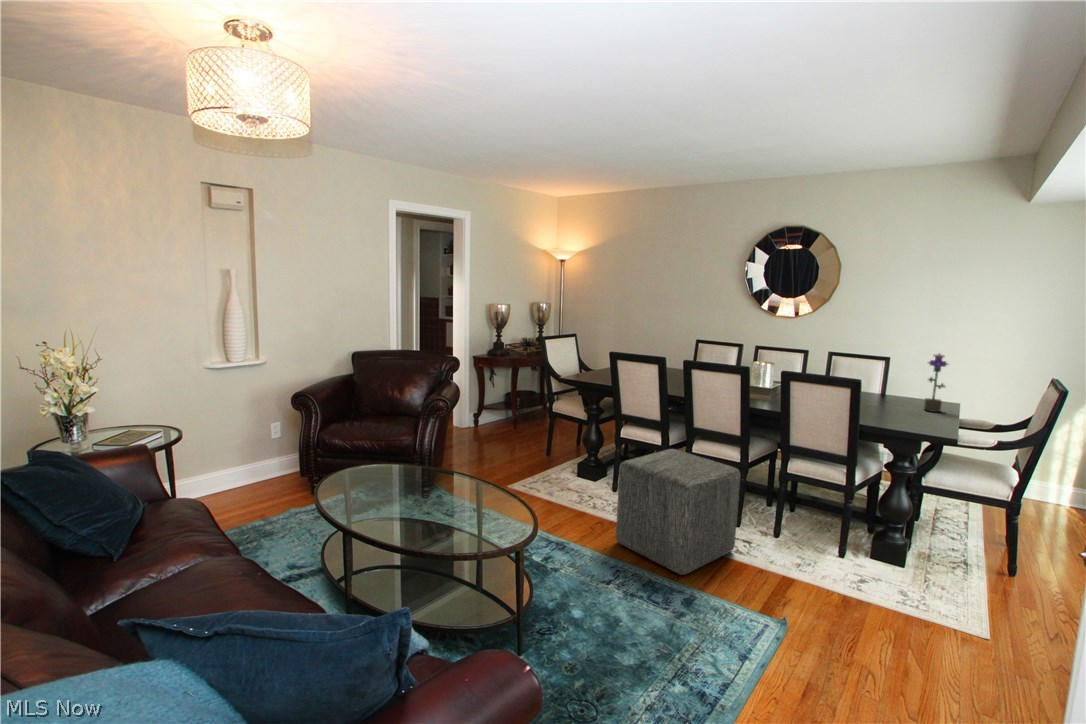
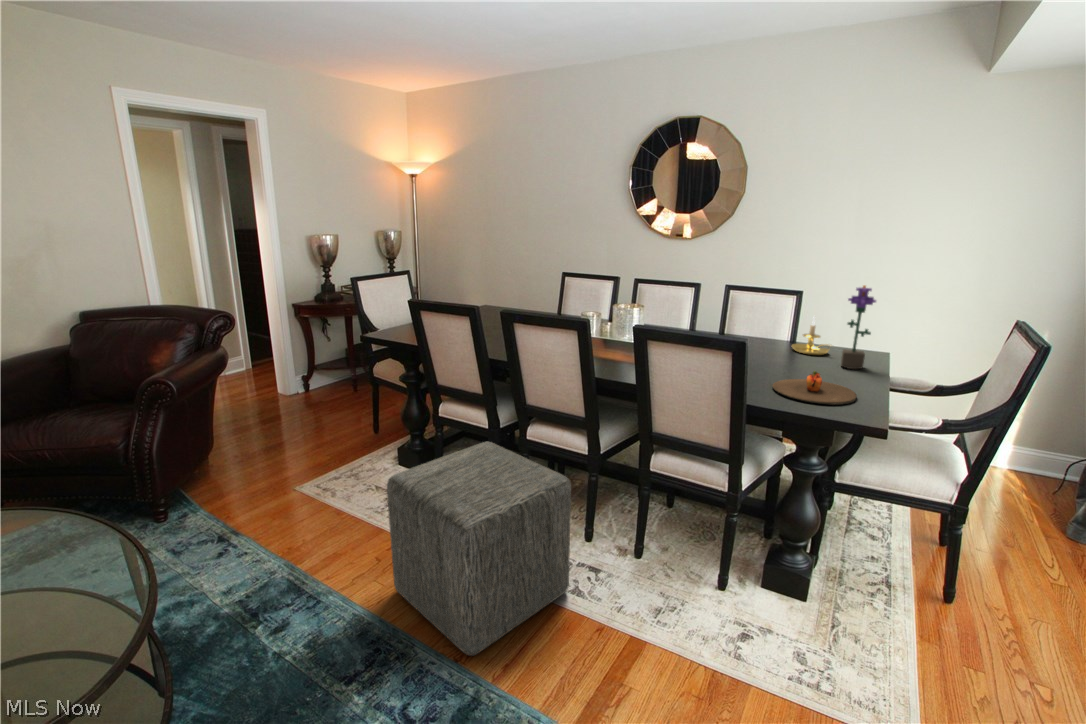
candle holder: none [885,375,918,403] -> present [792,318,829,355]
plate: none [876,407,936,428] -> present [772,371,857,405]

